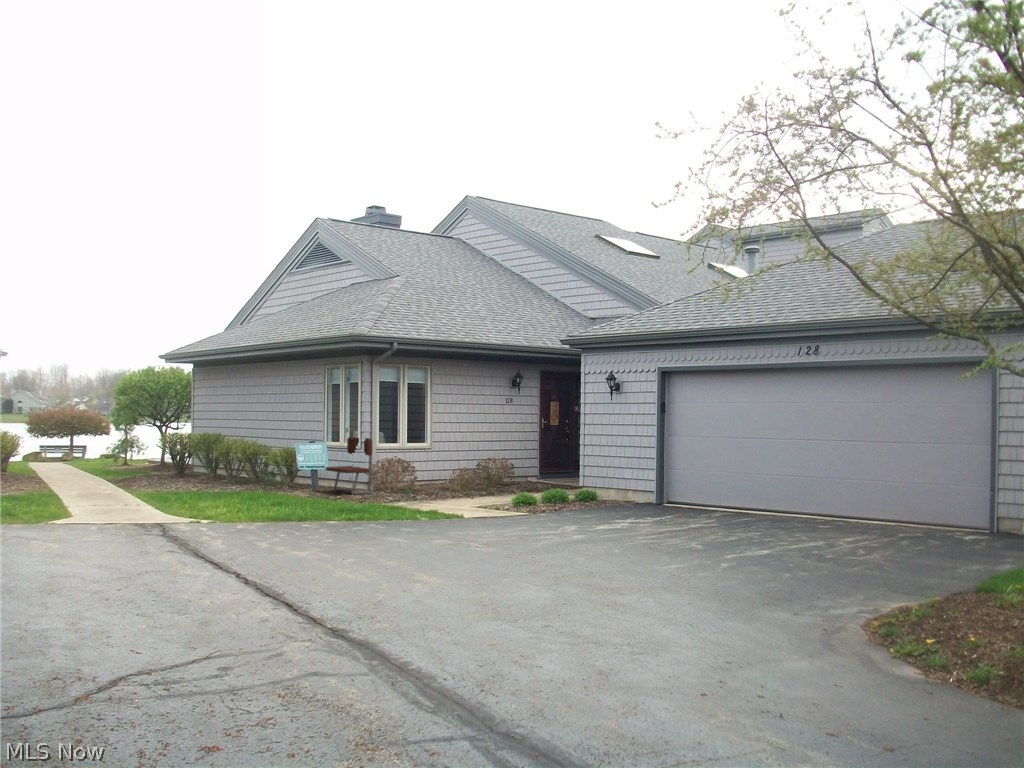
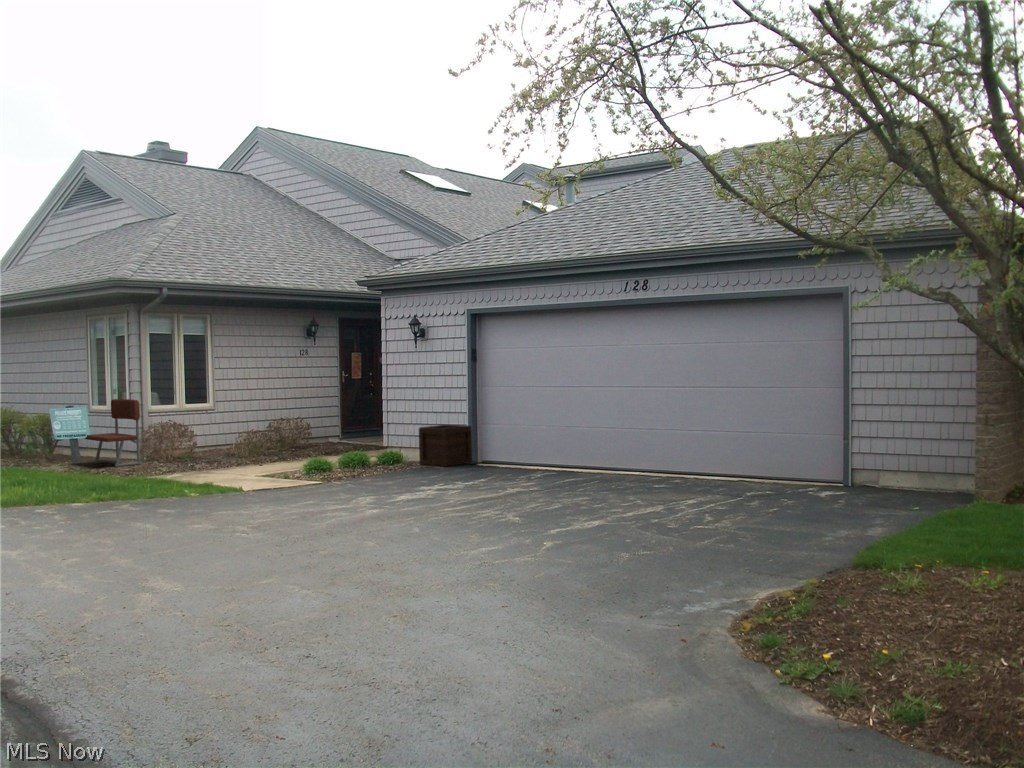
wooden crate: none [611,469,658,506] -> present [419,425,472,467]

